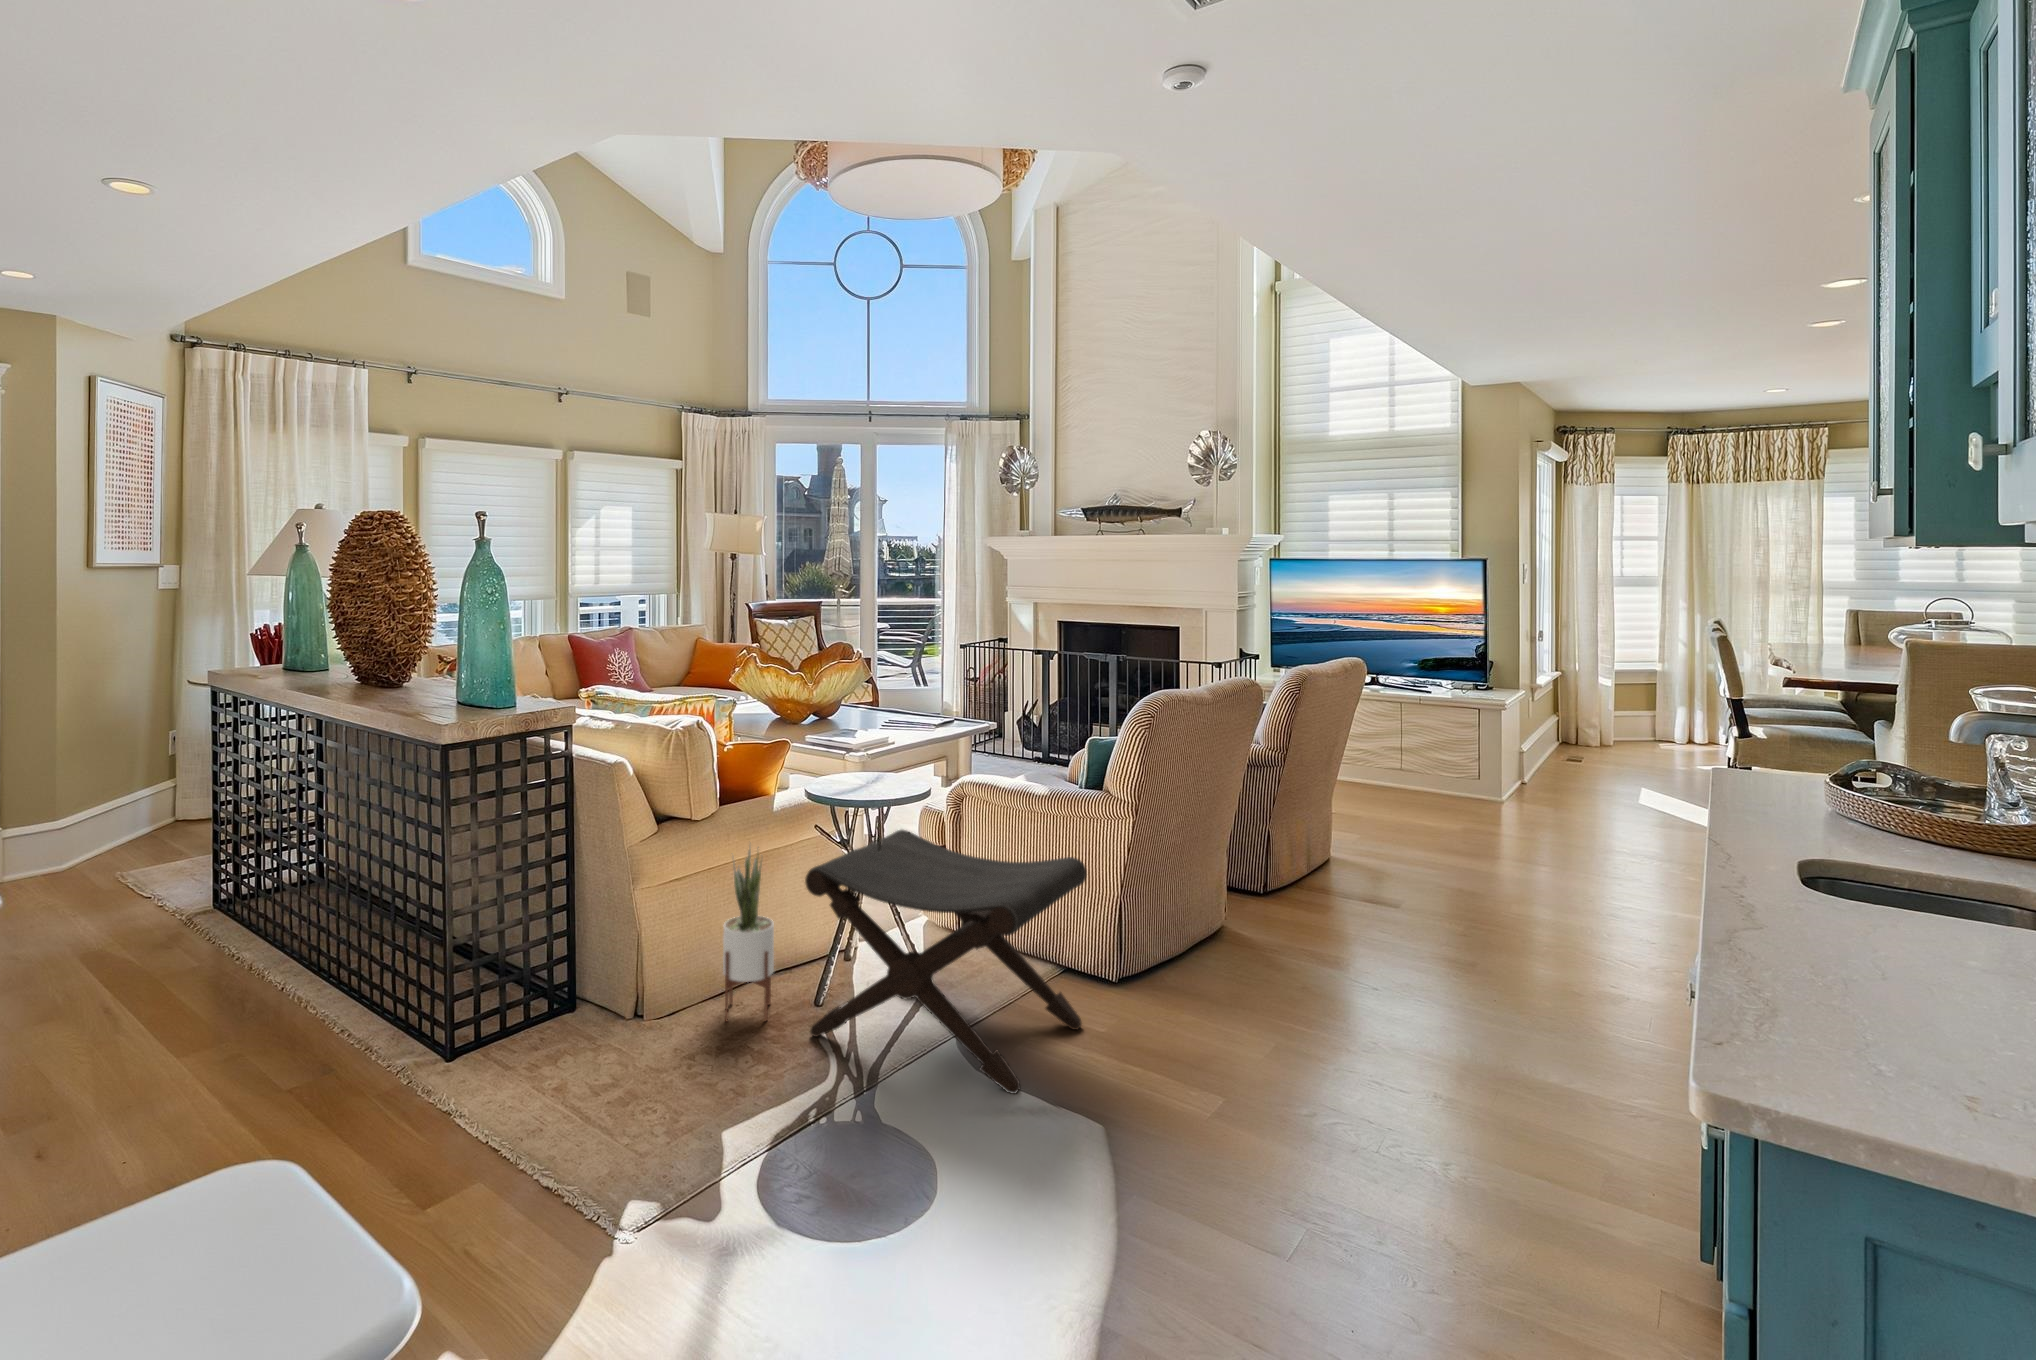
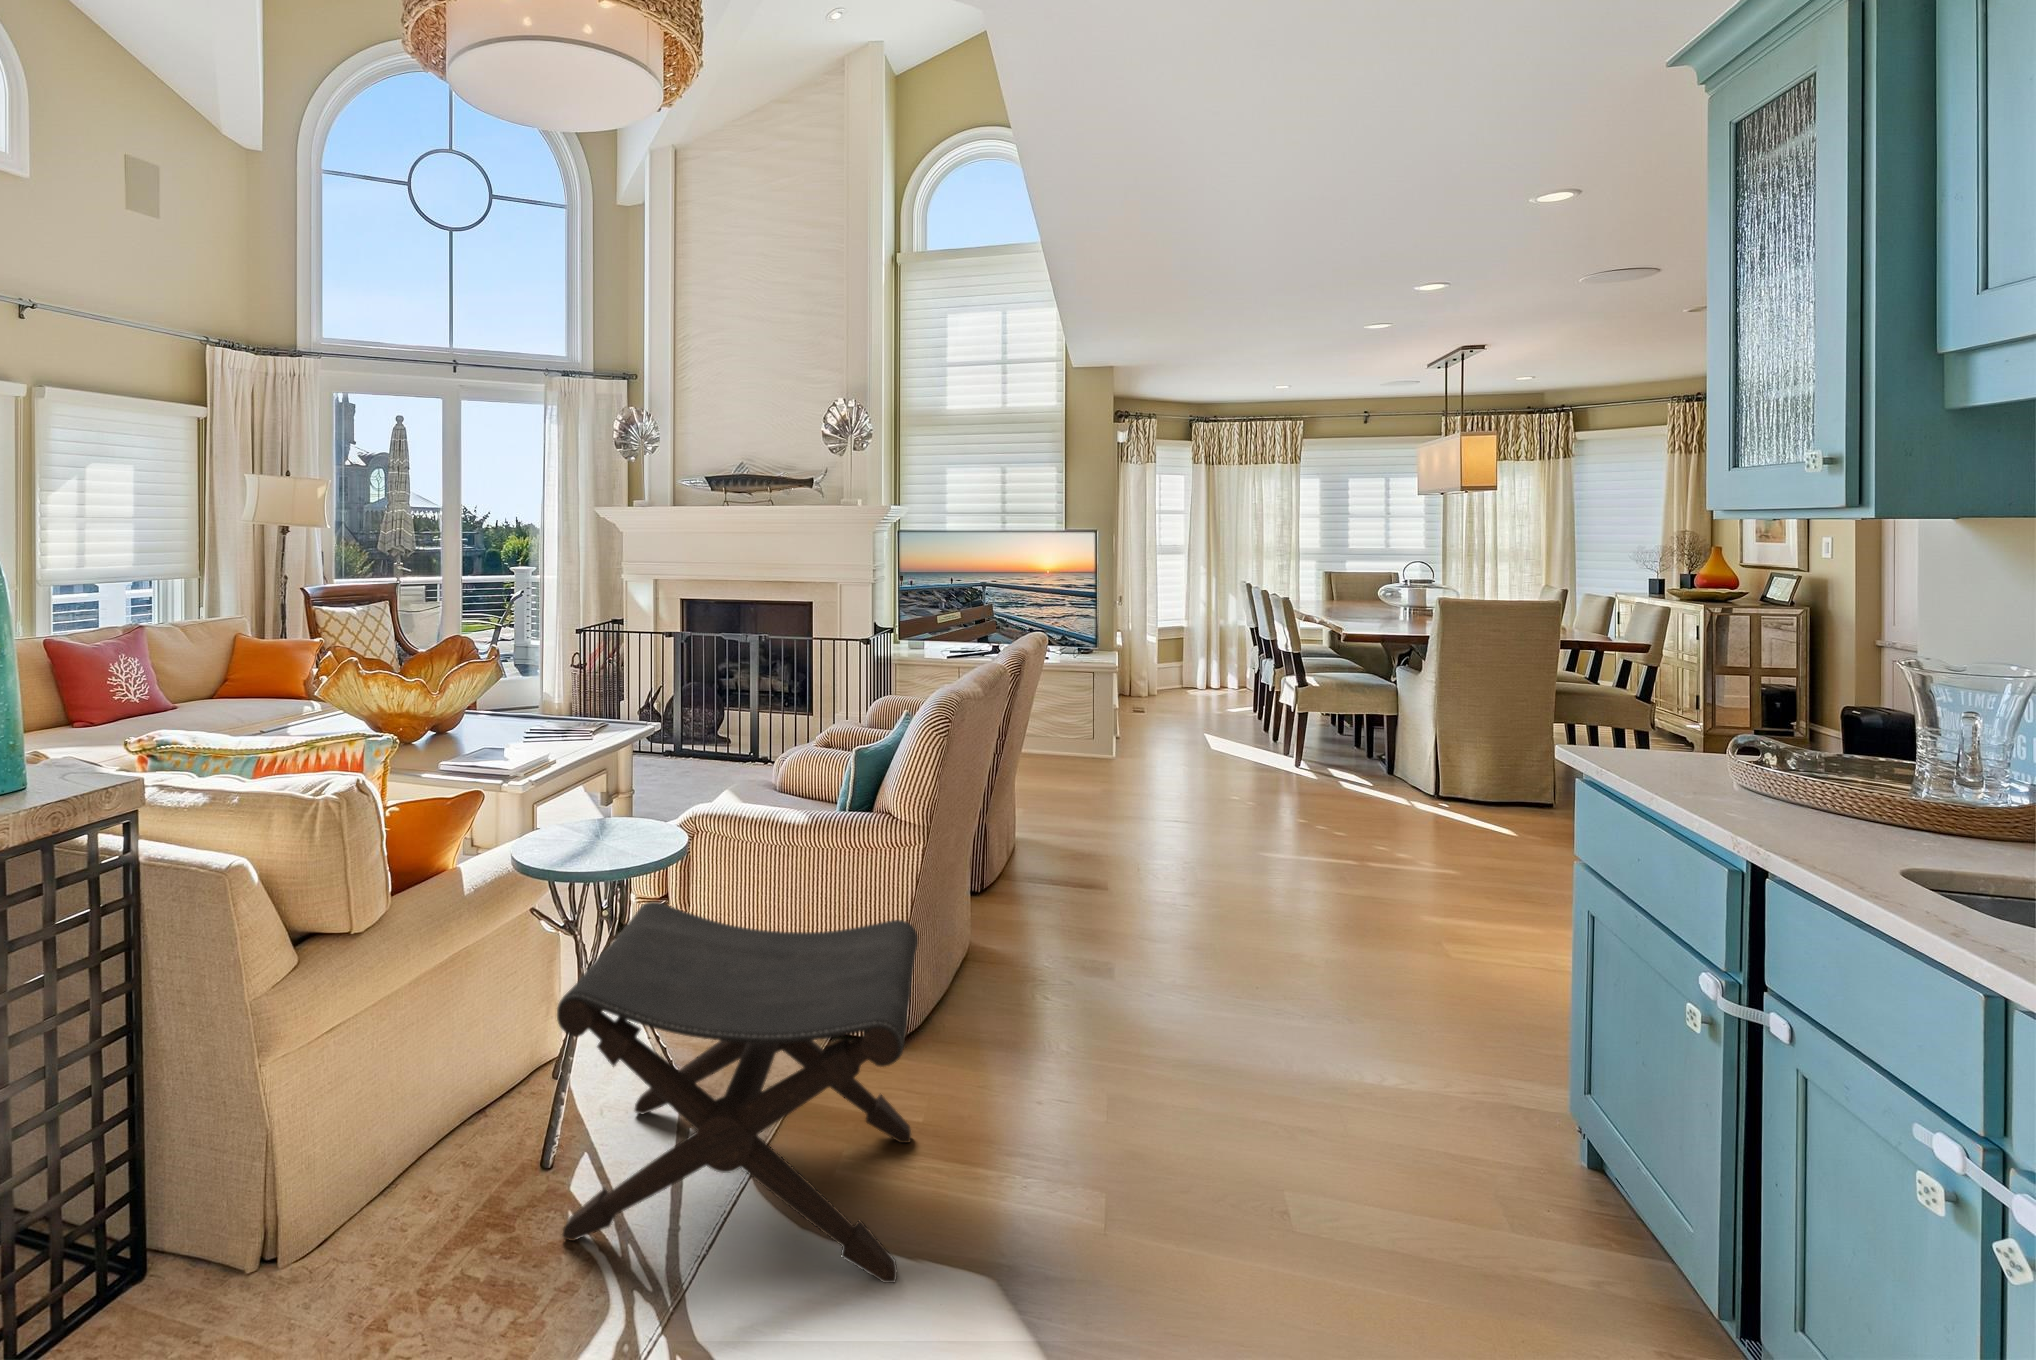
potted plant: present [723,849,774,1021] -> none [411,959,490,1242]

